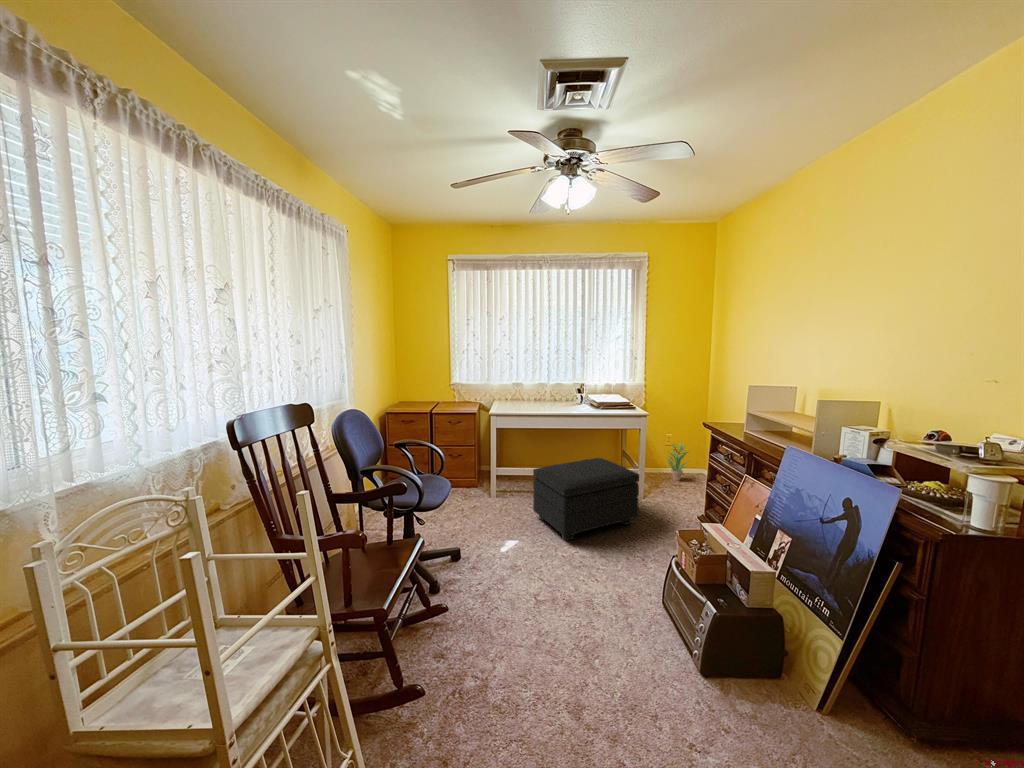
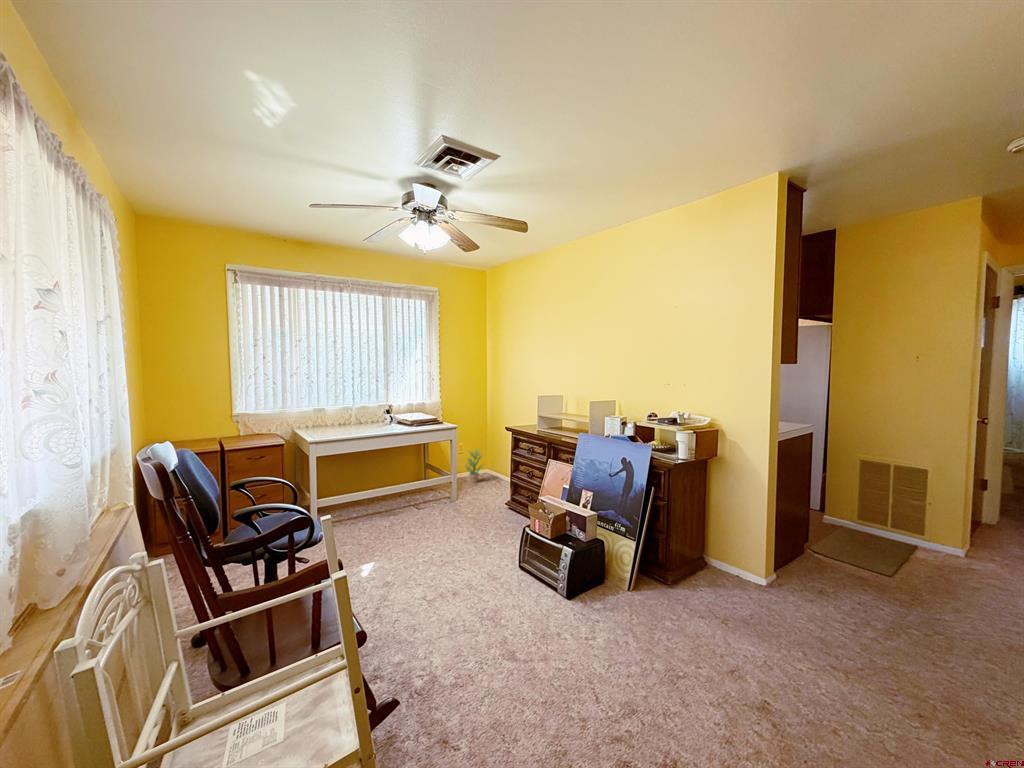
footstool: present [533,458,639,540] -> none [371,471,468,551]

